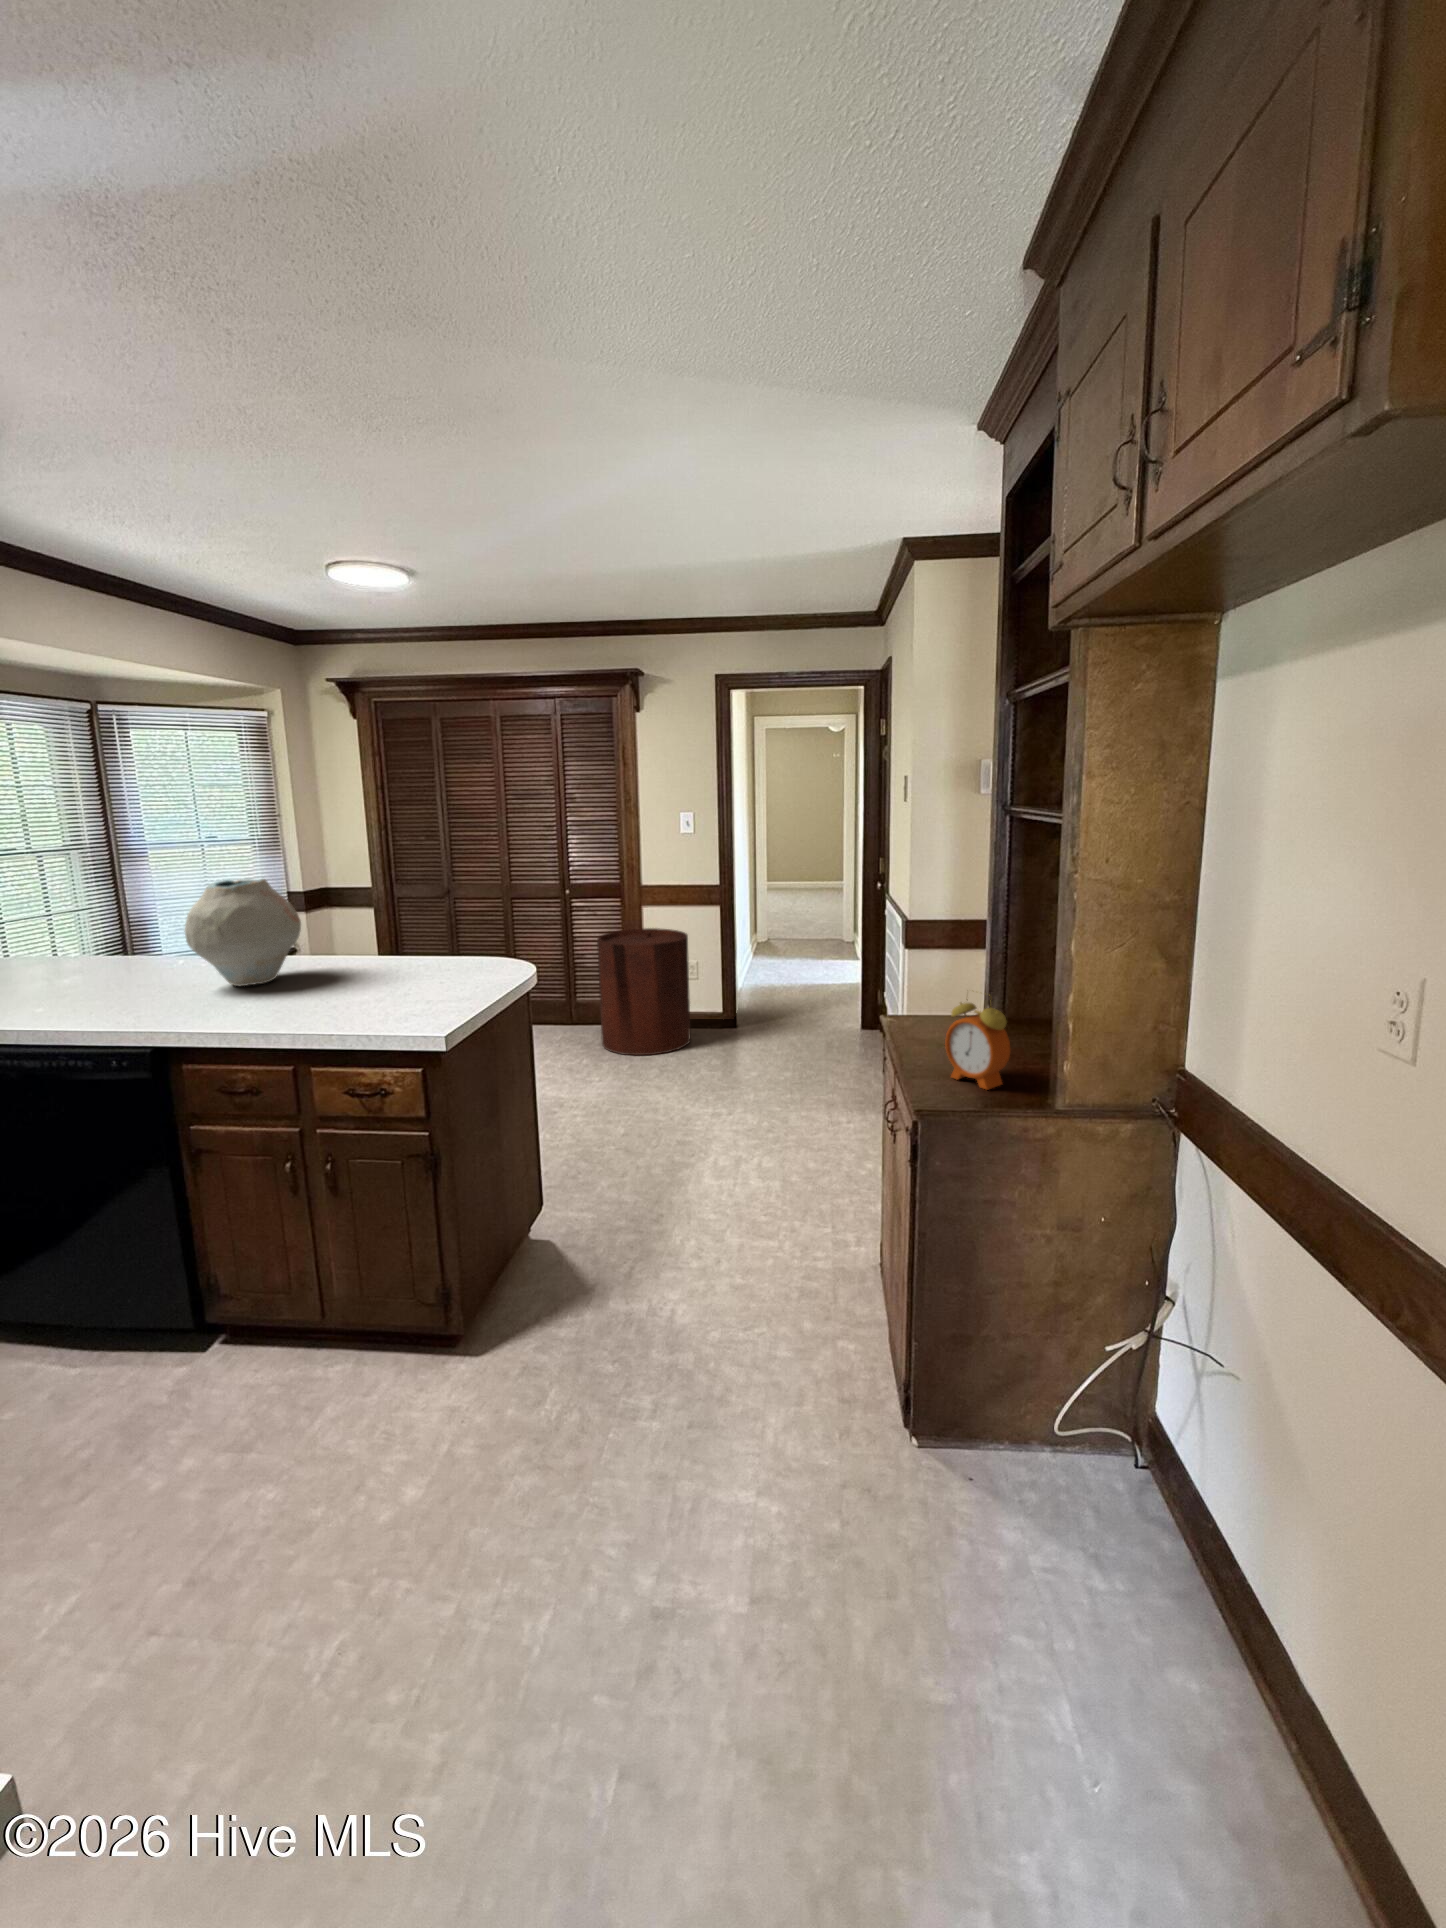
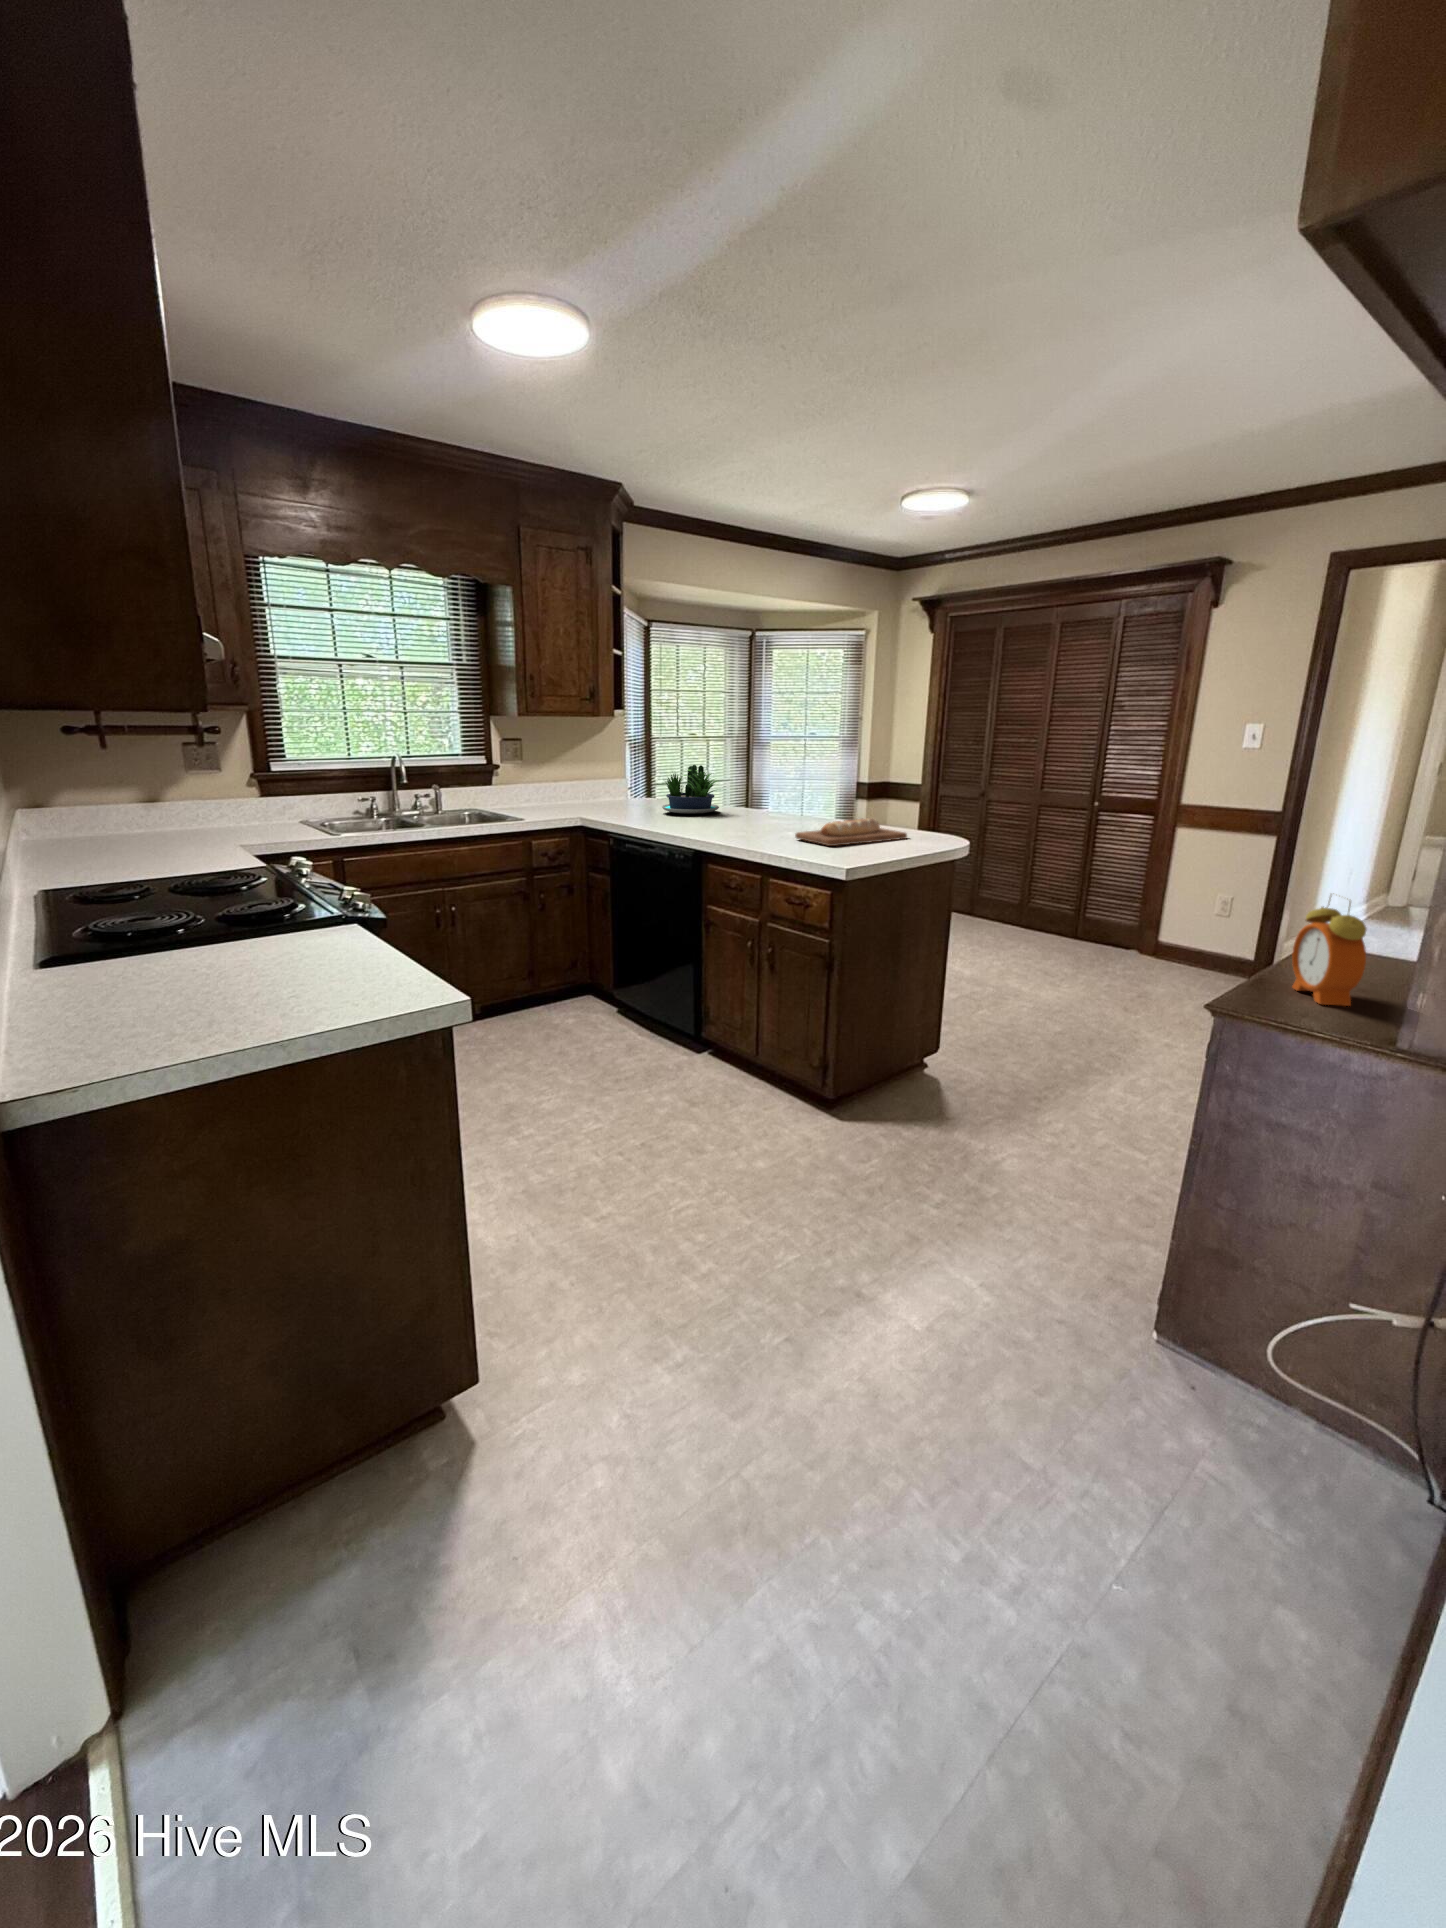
vase: present [184,879,301,986] -> none [733,747,804,824]
potted plant: none [33,911,161,988] -> present [662,765,719,814]
trash can: present [597,928,690,1055] -> none [1096,847,1218,980]
bread loaf: none [330,960,472,1009] -> present [795,818,907,846]

